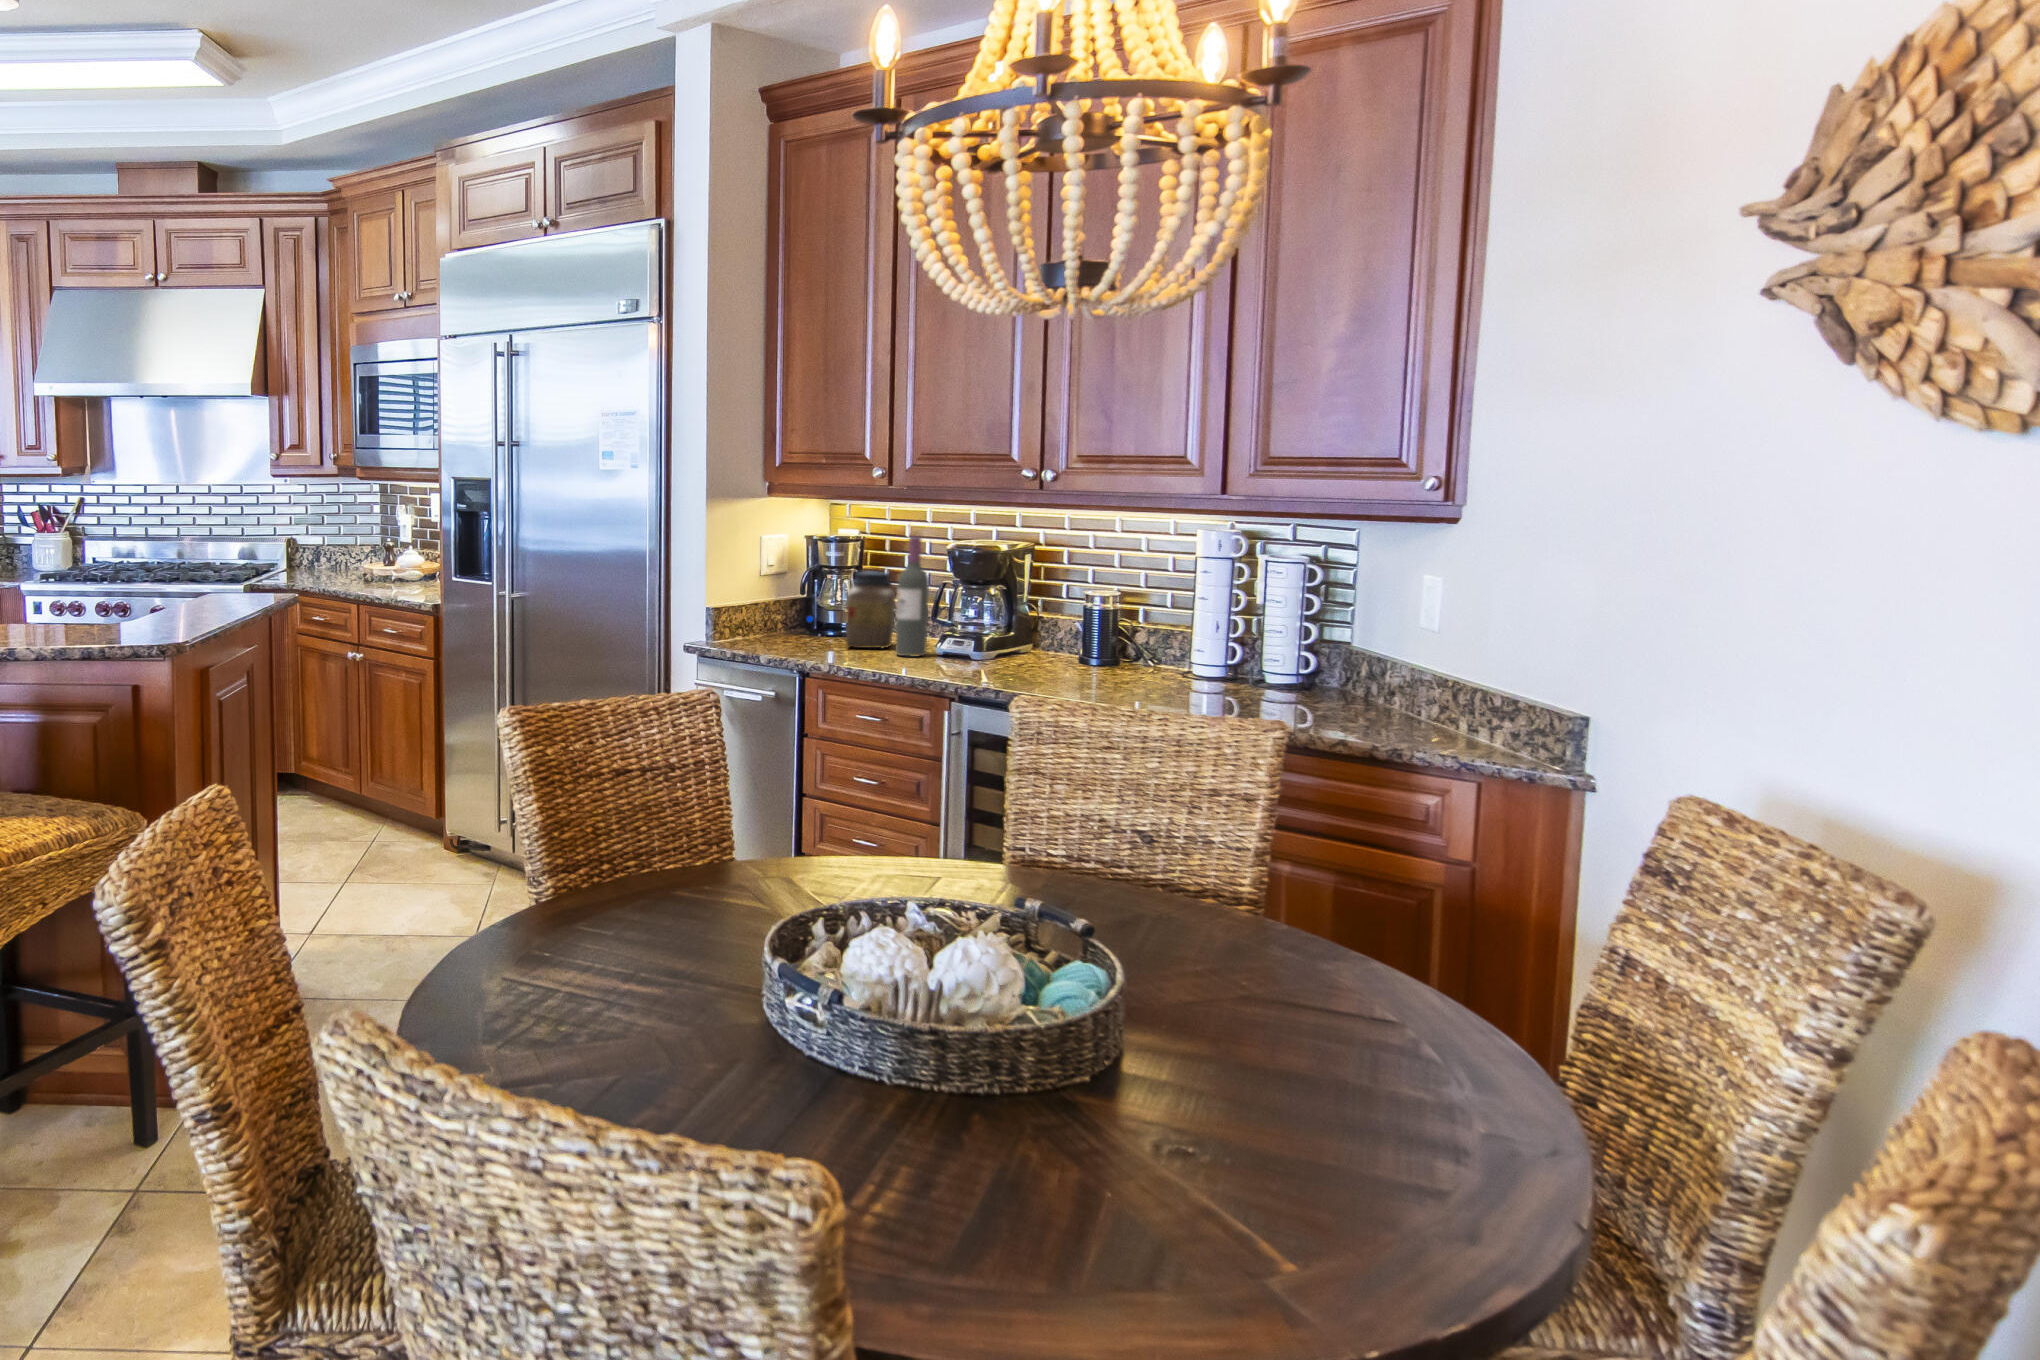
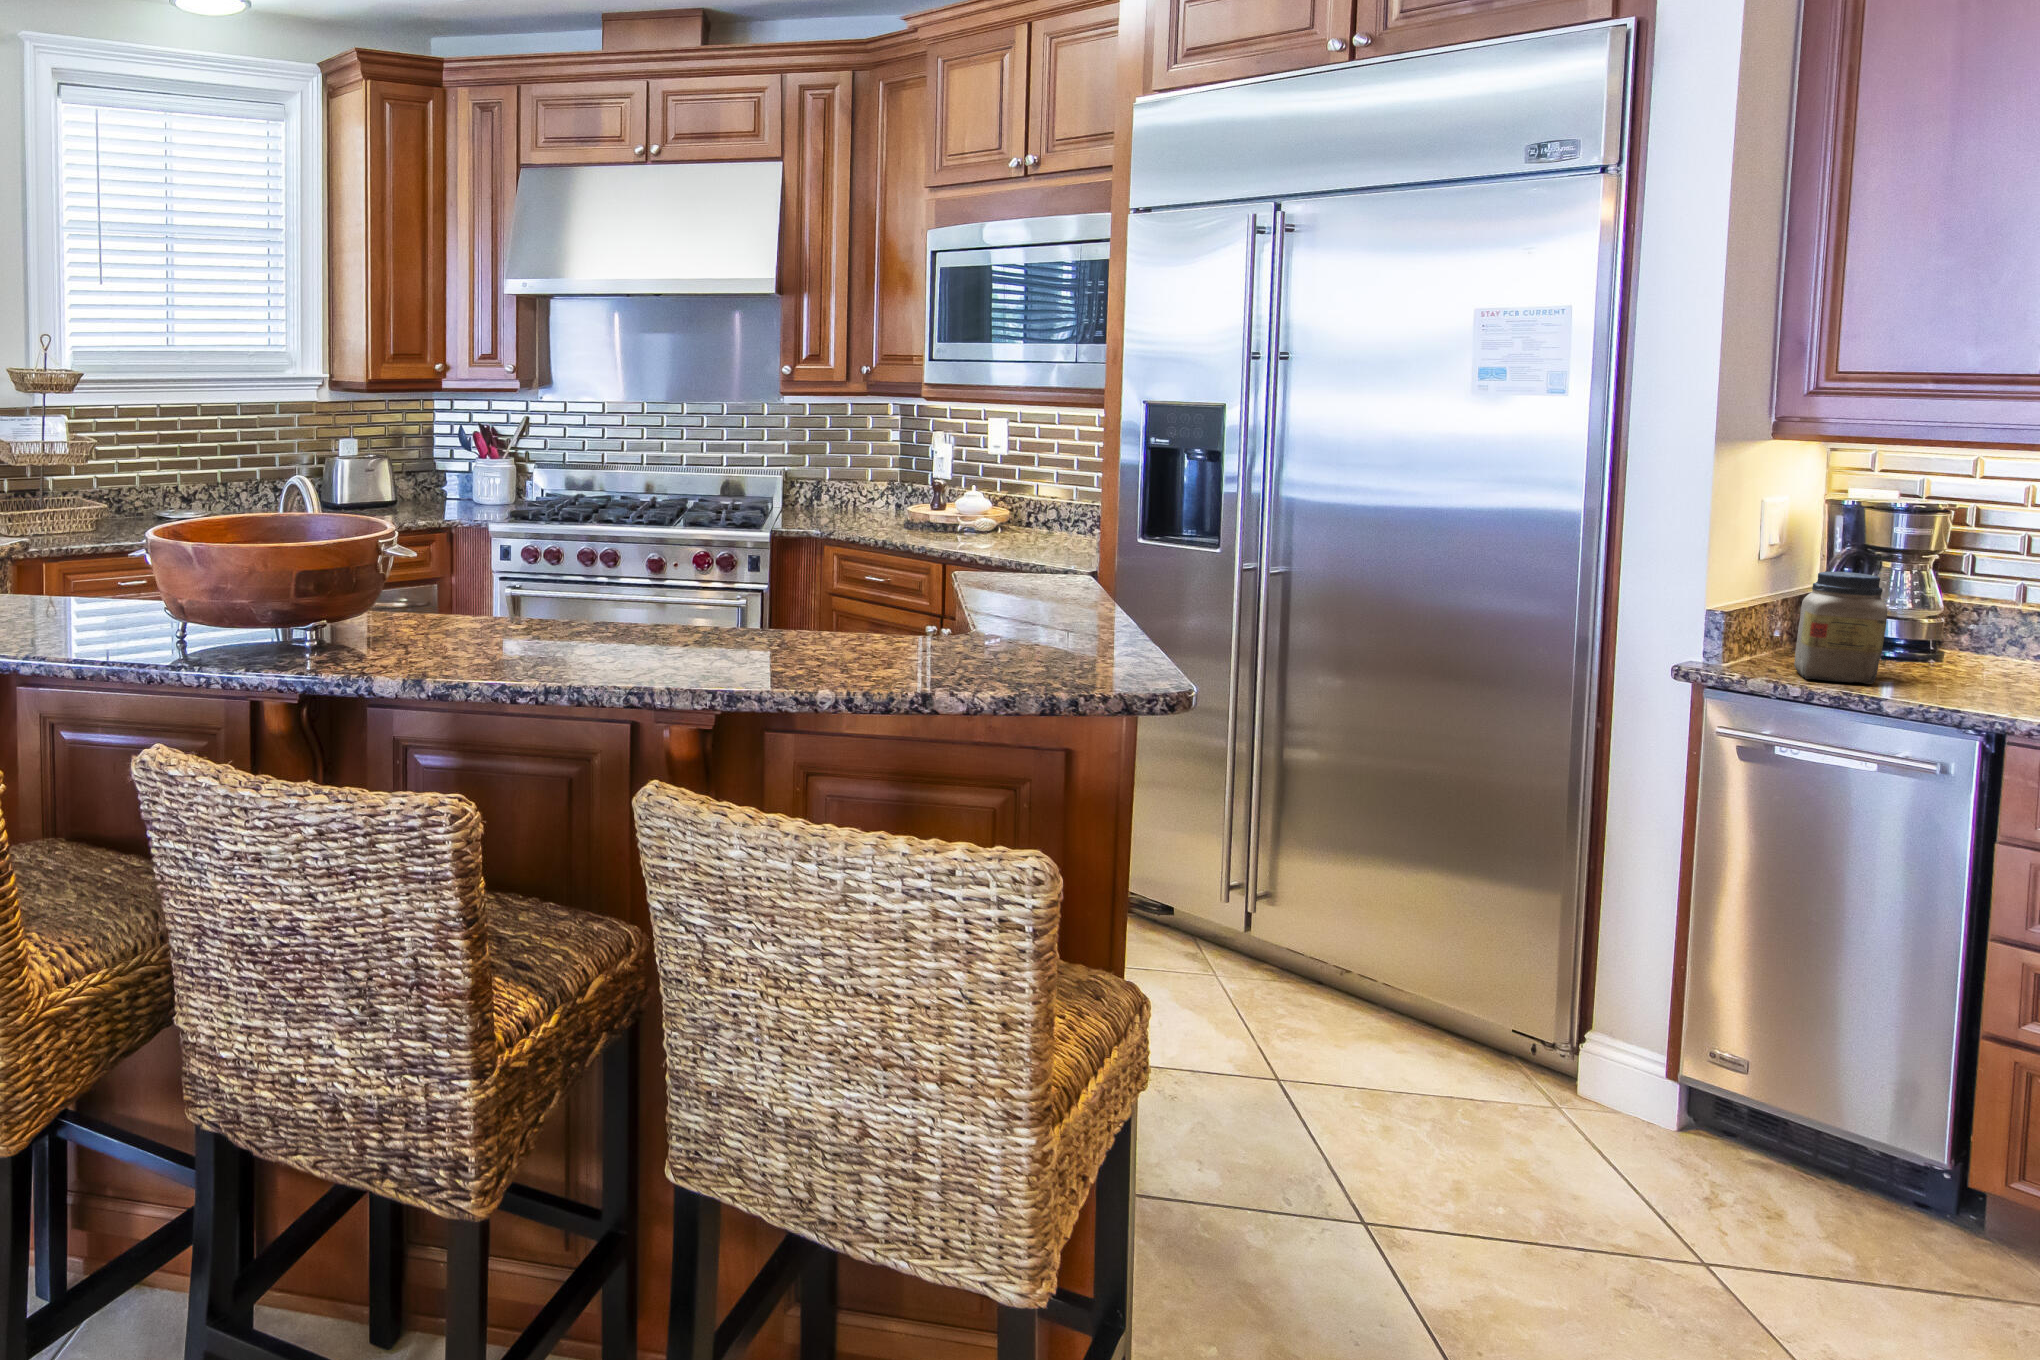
wine bottle: present [895,536,929,657] -> none [1911,529,1983,703]

